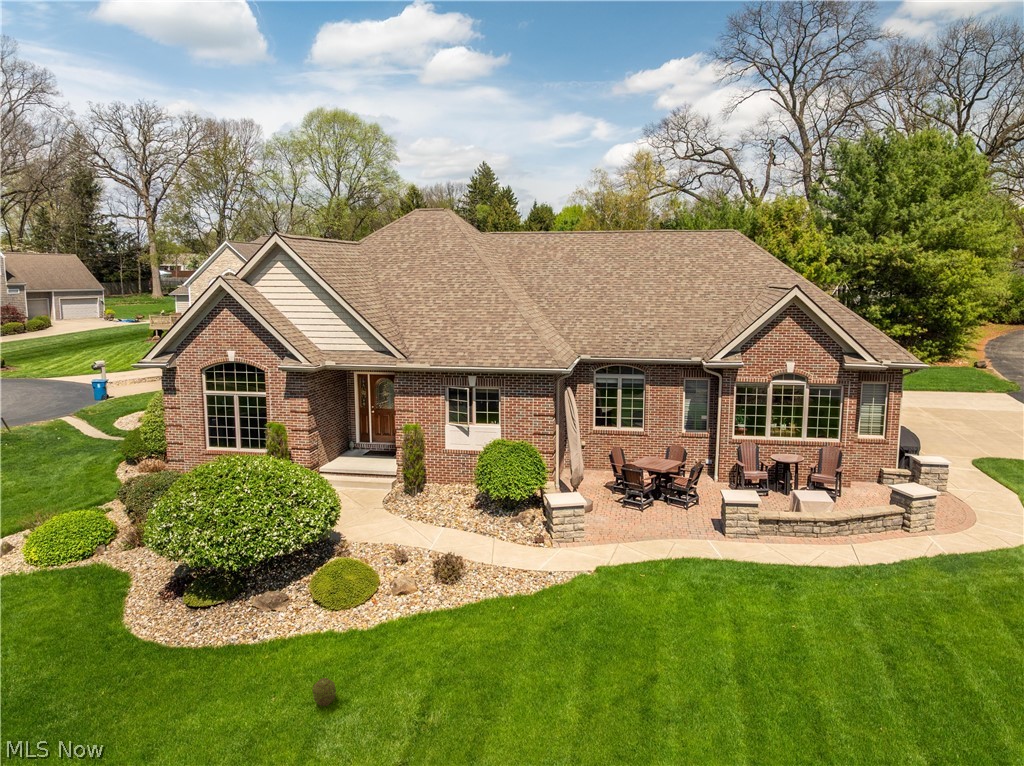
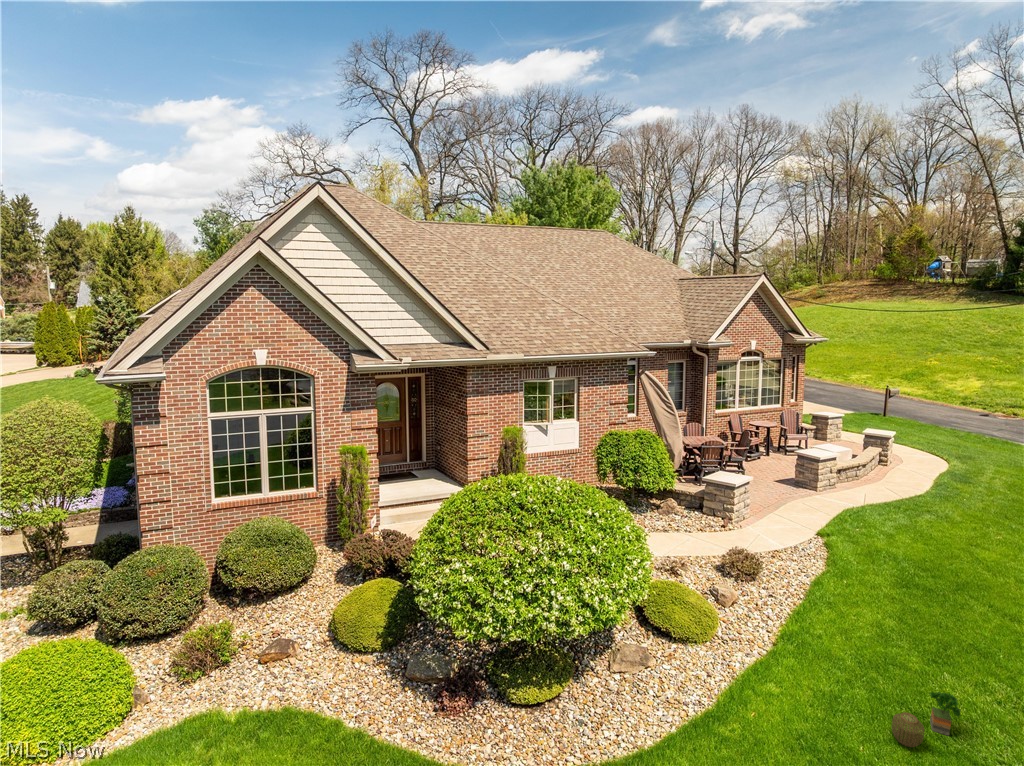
potted tree: none [346,675,371,714] -> present [930,692,961,736]

